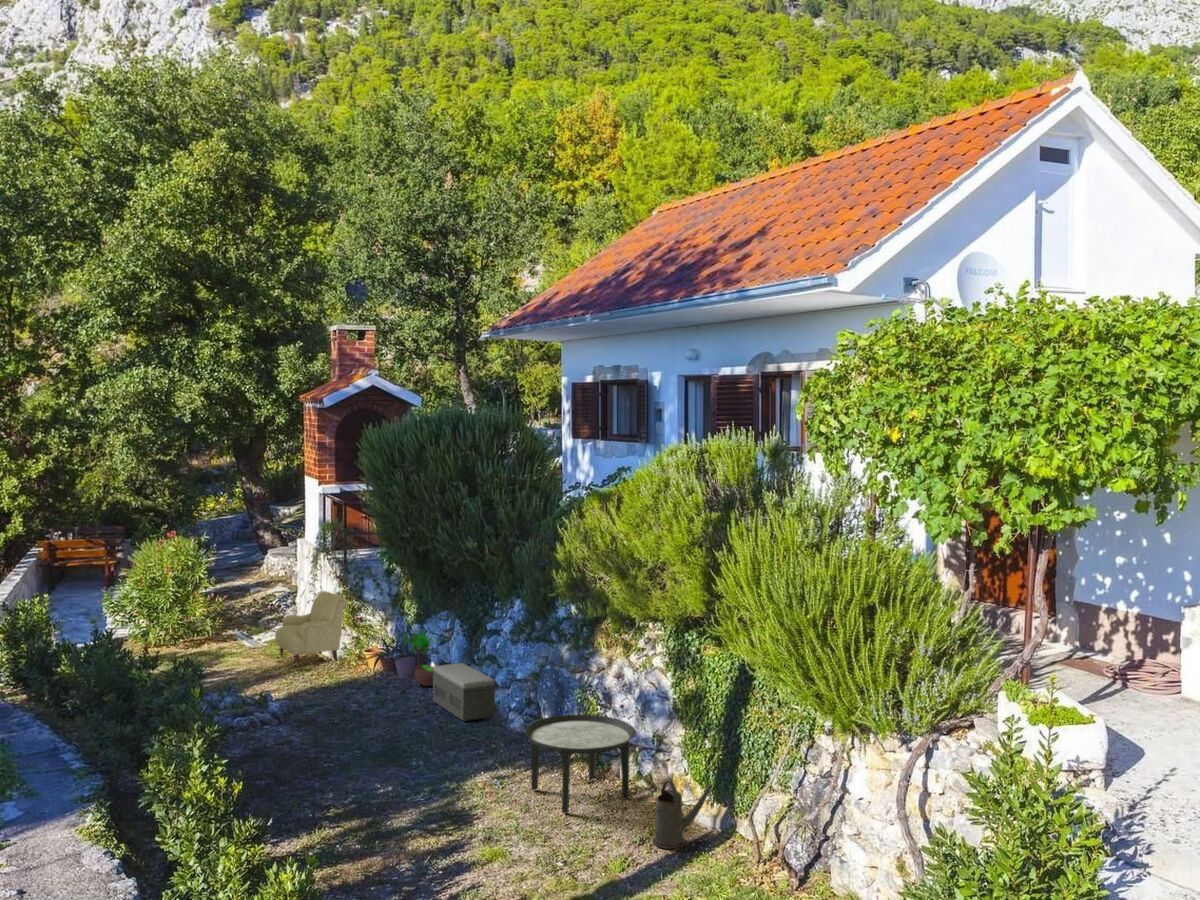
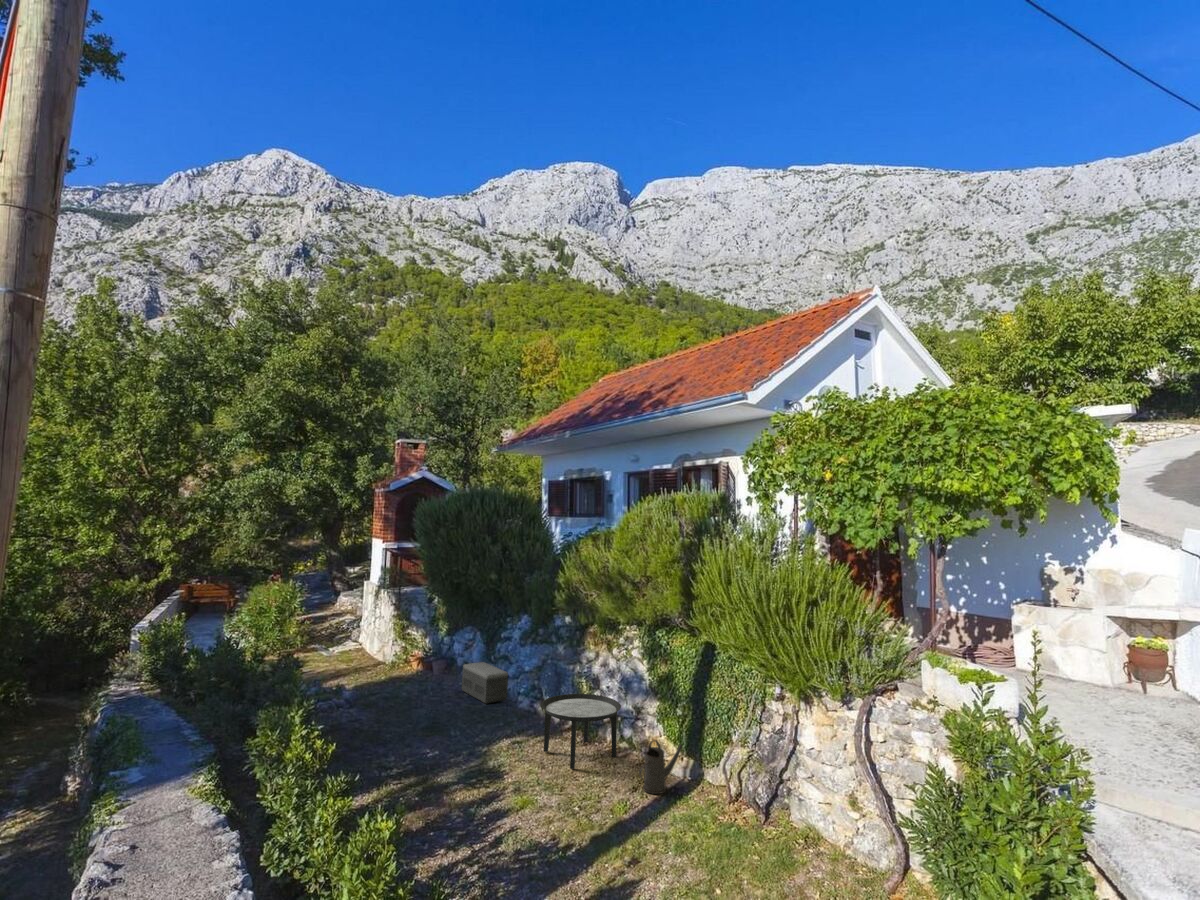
chair: present [275,591,347,667] -> none [346,615,400,669]
potted tree: present [405,630,438,686] -> none [439,635,467,680]

